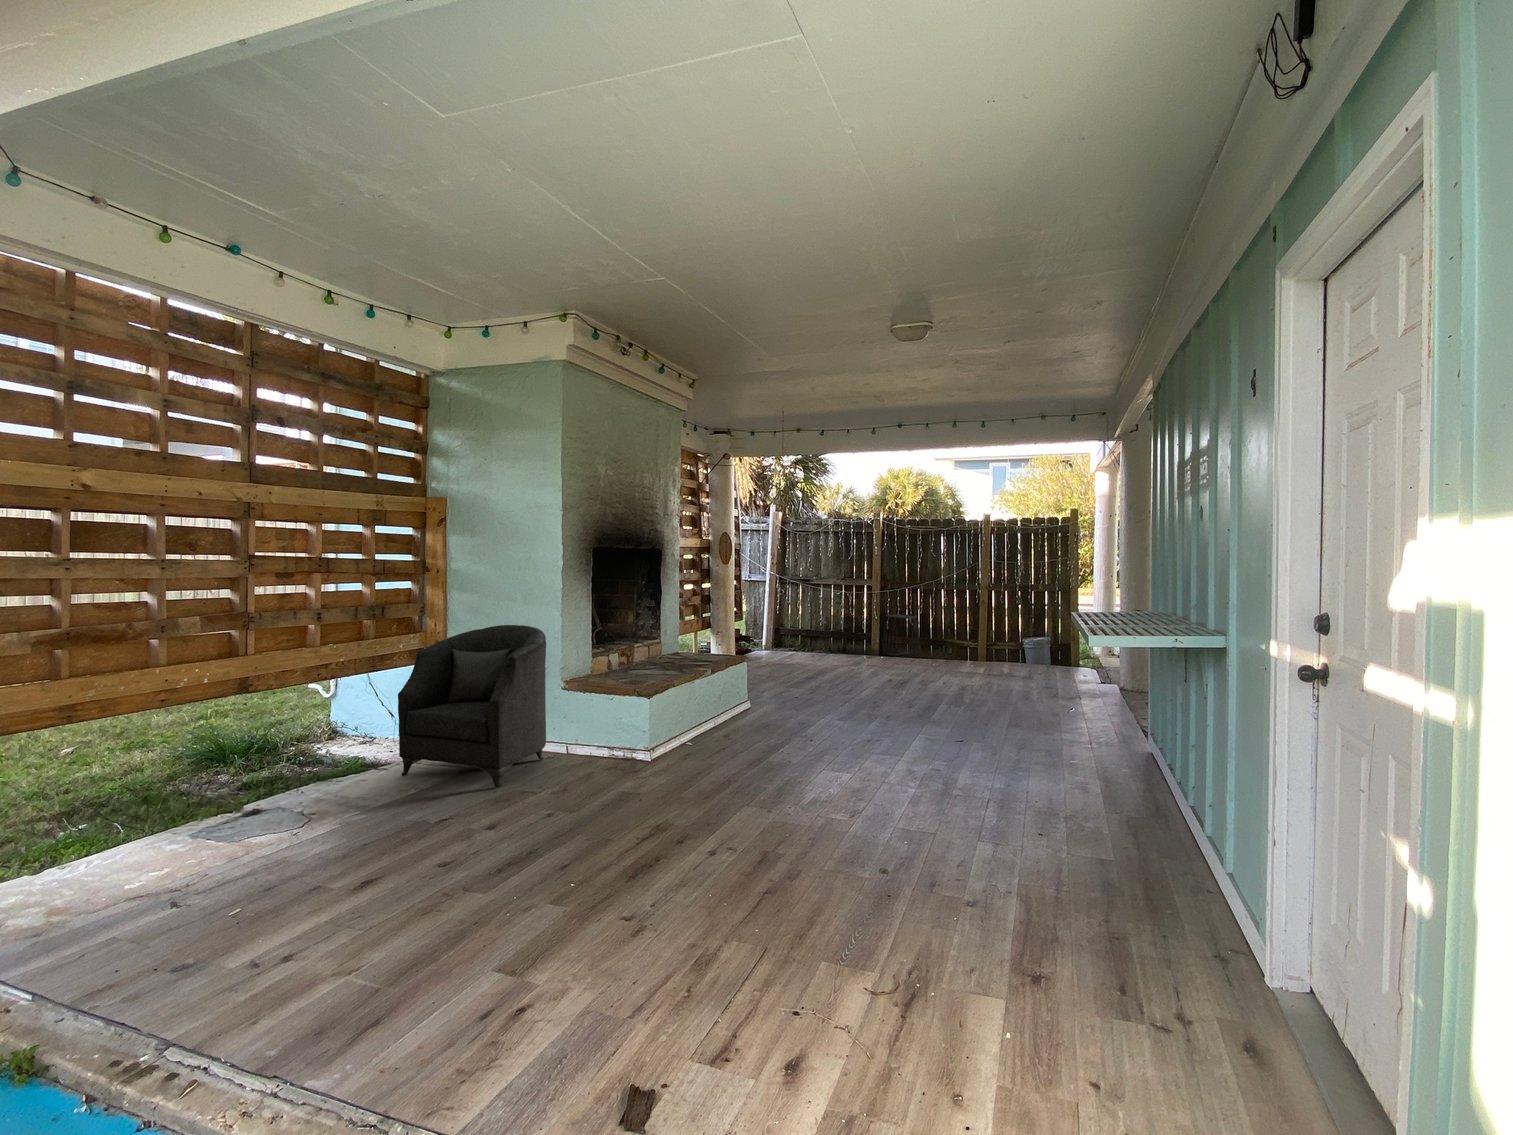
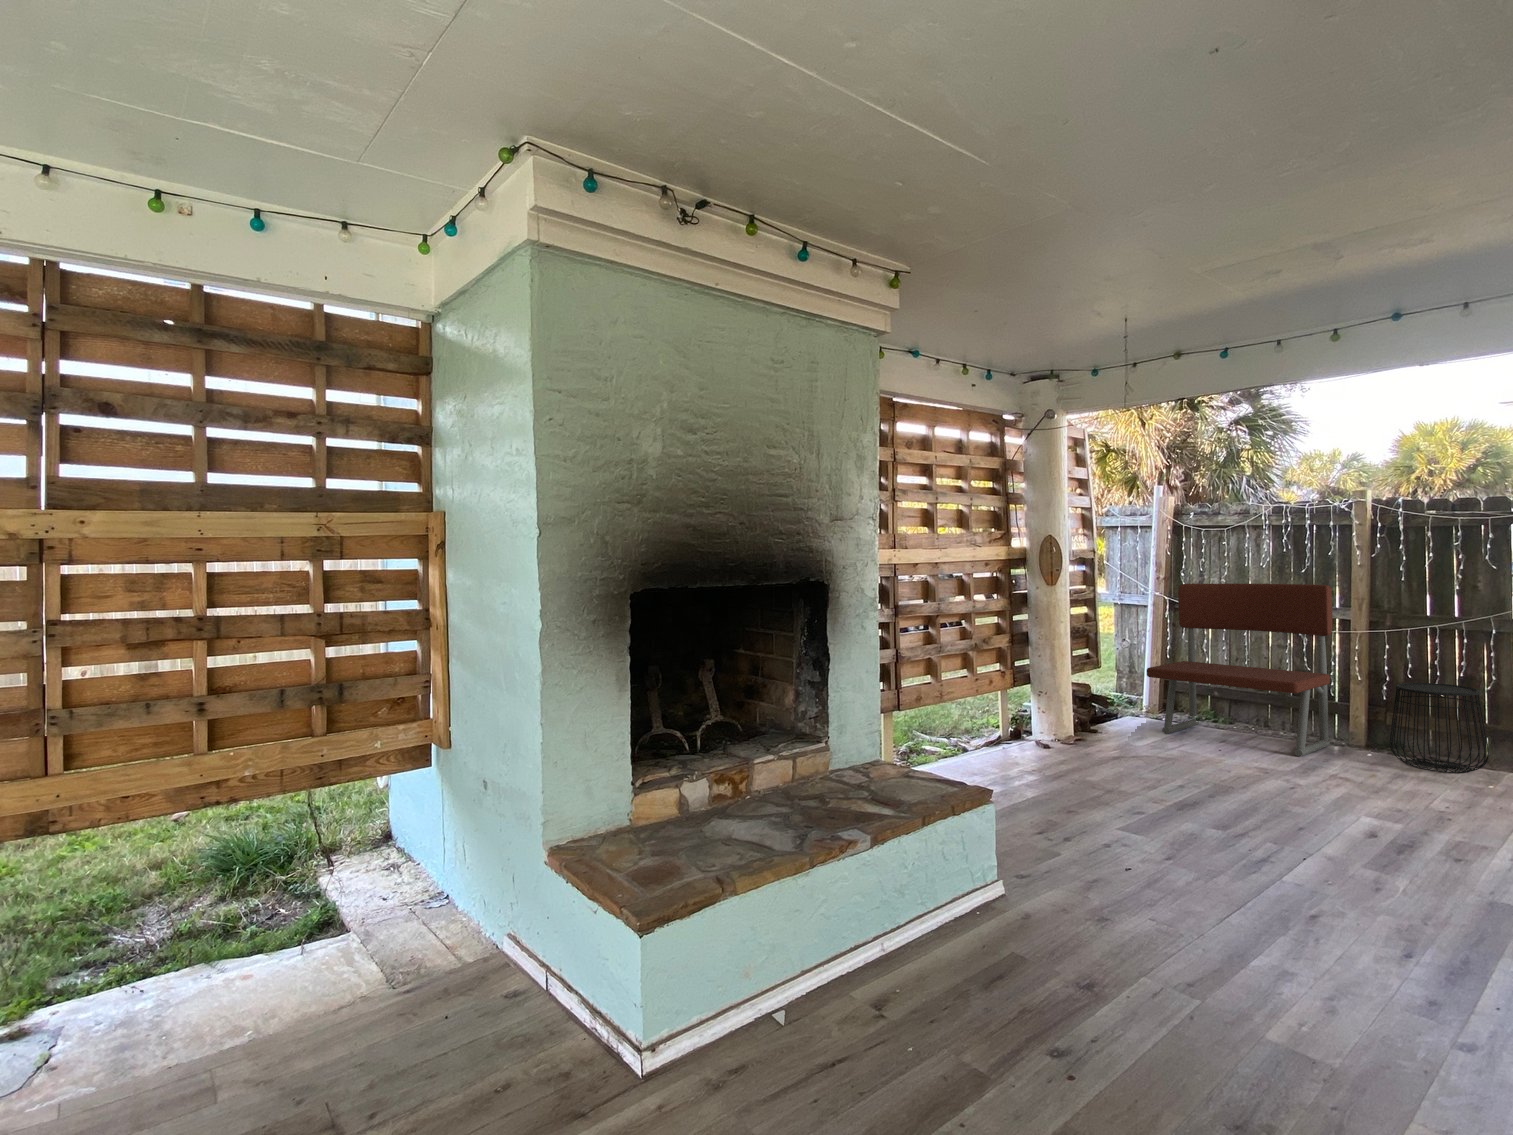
bench: none [772,565,860,655] -> present [1147,583,1333,756]
armchair: present [398,625,546,787] -> none [272,728,503,1078]

